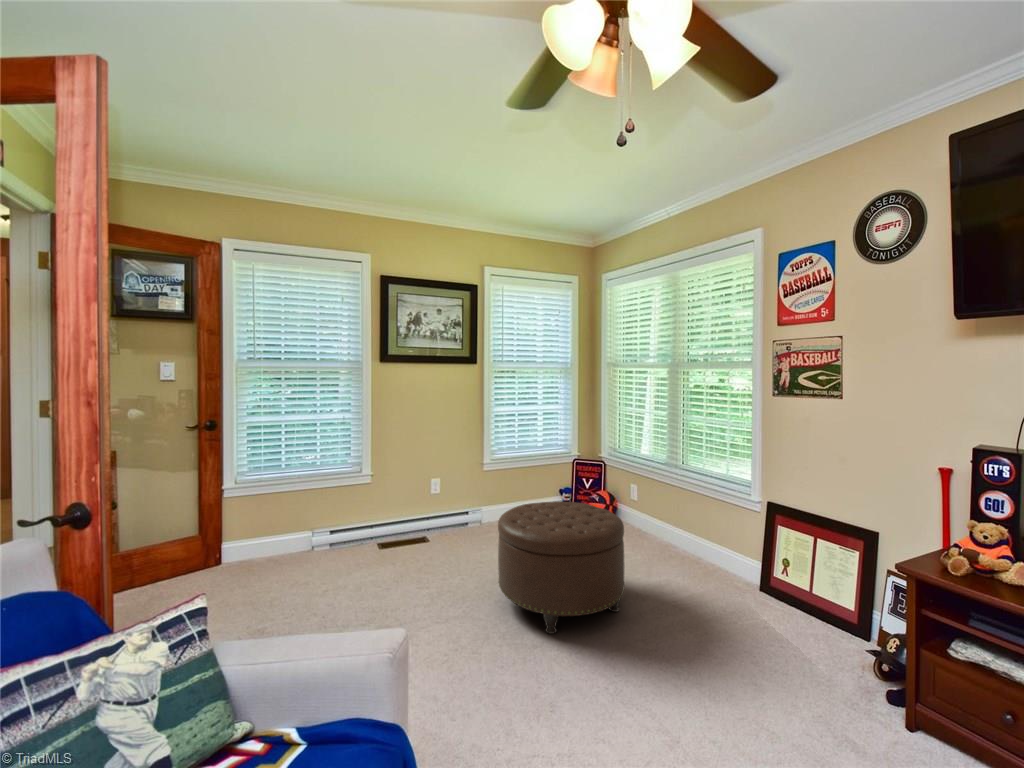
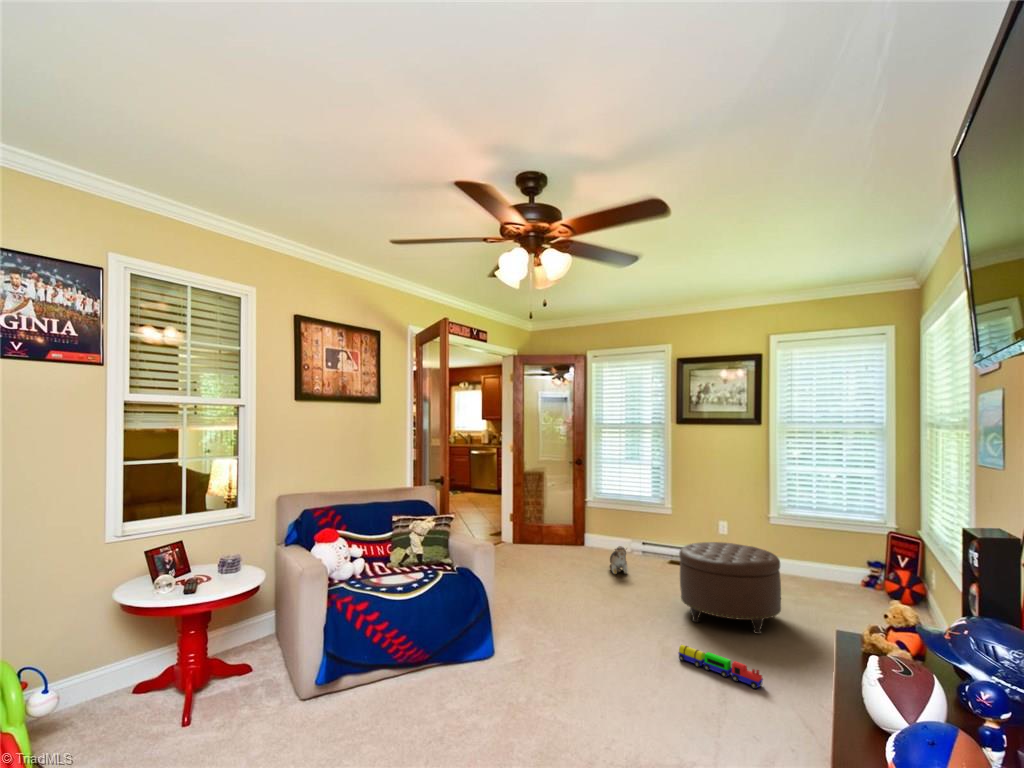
plush toy: none [313,550,367,601] -> present [610,546,628,574]
toy train: none [657,681,788,730] -> present [678,645,763,689]

